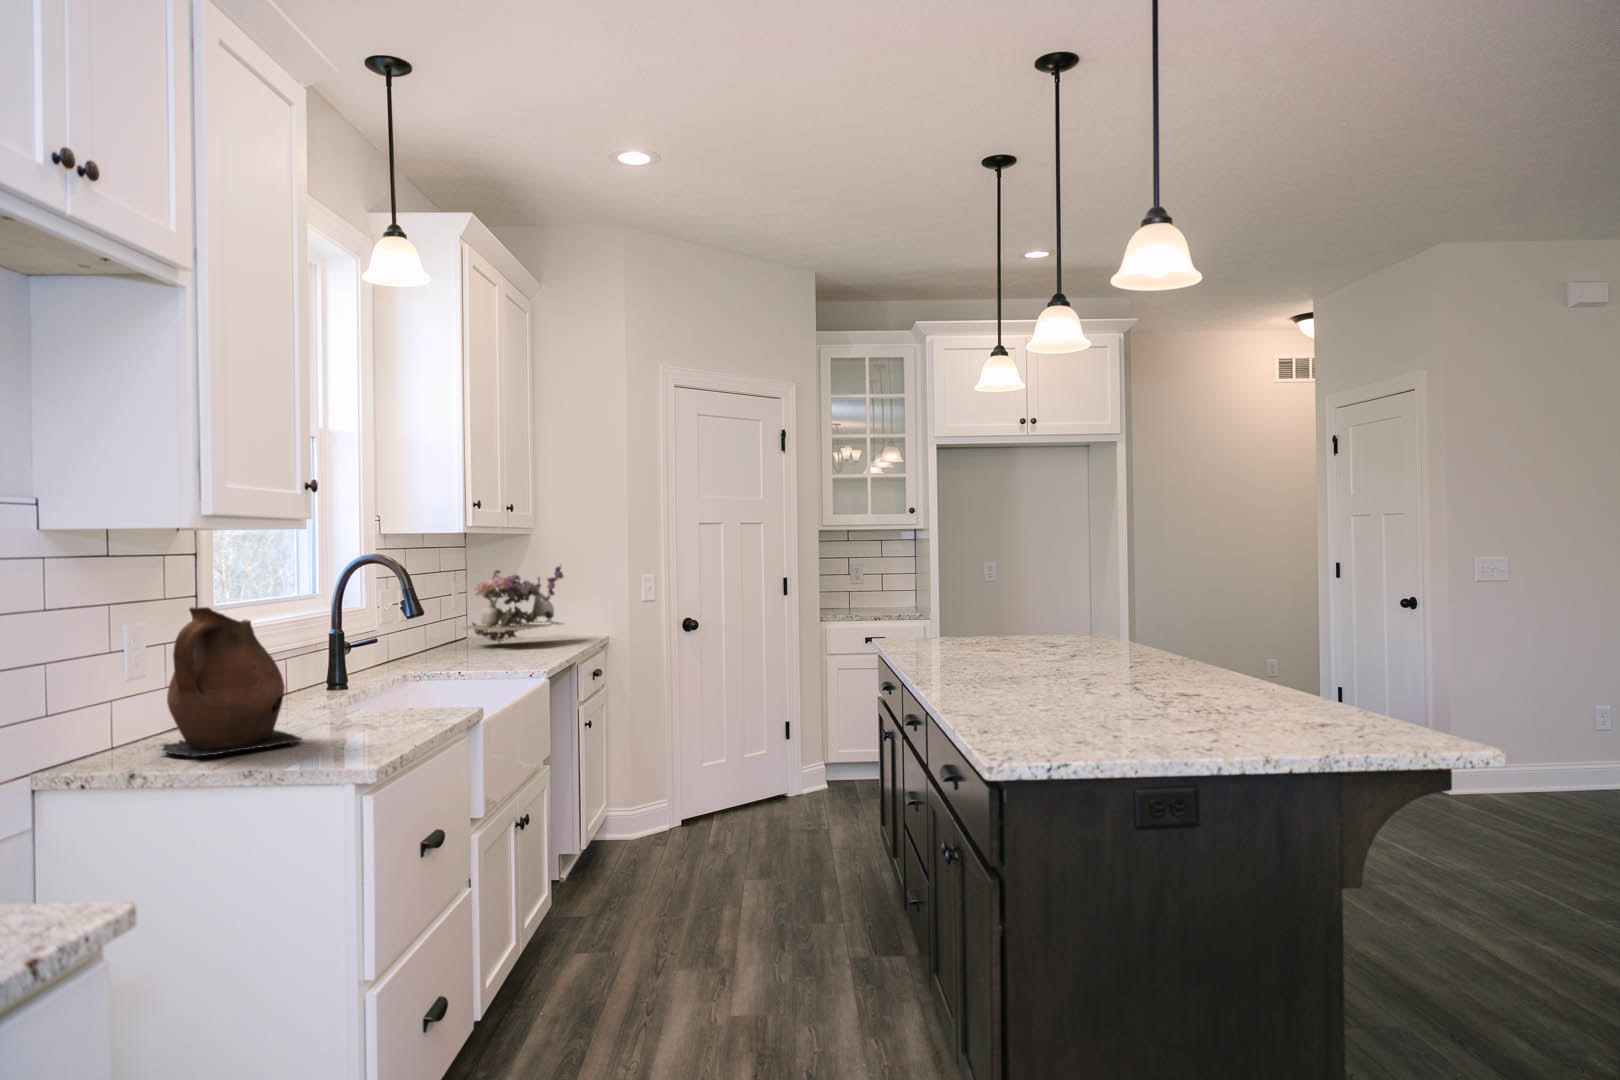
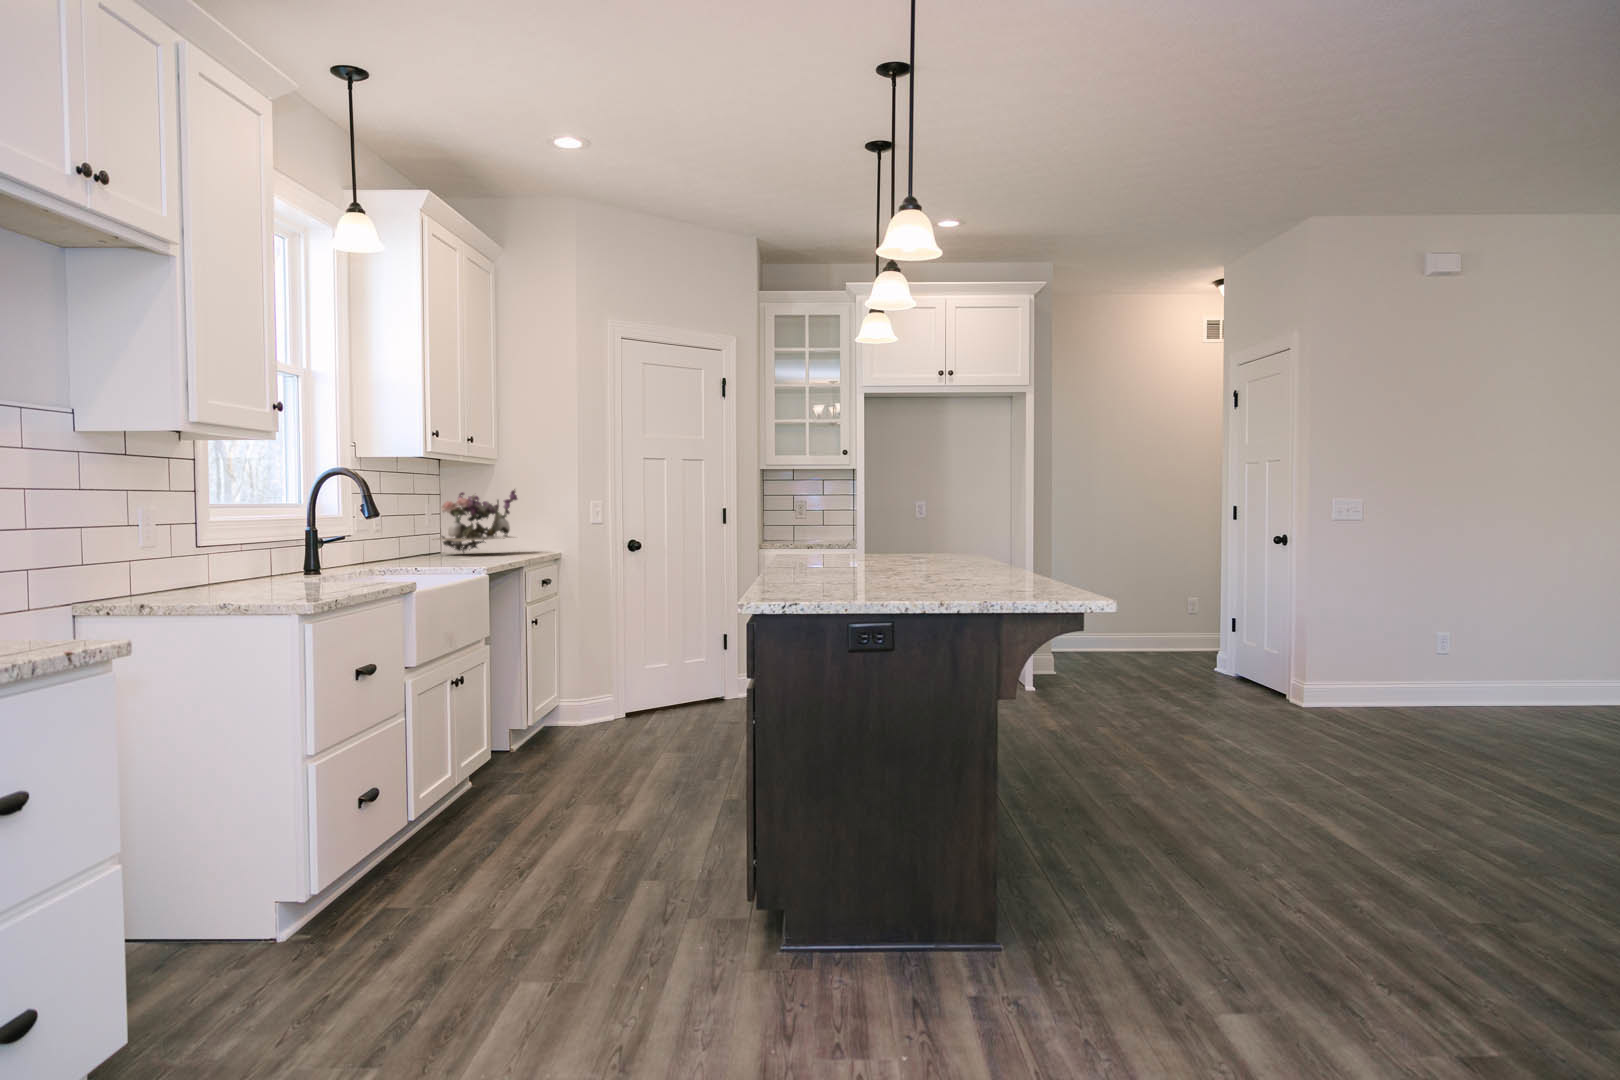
ceramic pitcher: present [160,607,302,757] -> none [162,491,270,596]

